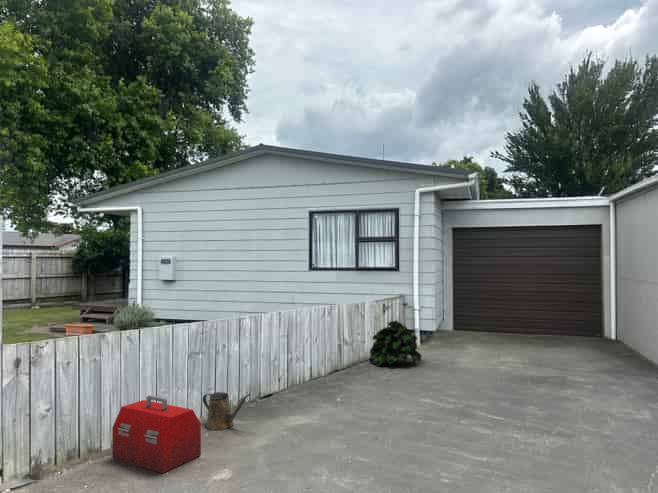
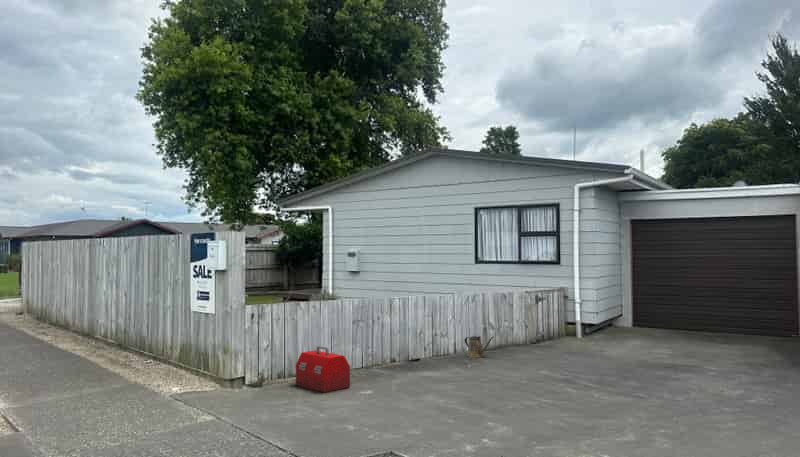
potted plant: present [369,321,422,366] -> none [515,310,563,350]
watering can: present [203,392,250,430] -> present [465,336,493,358]

